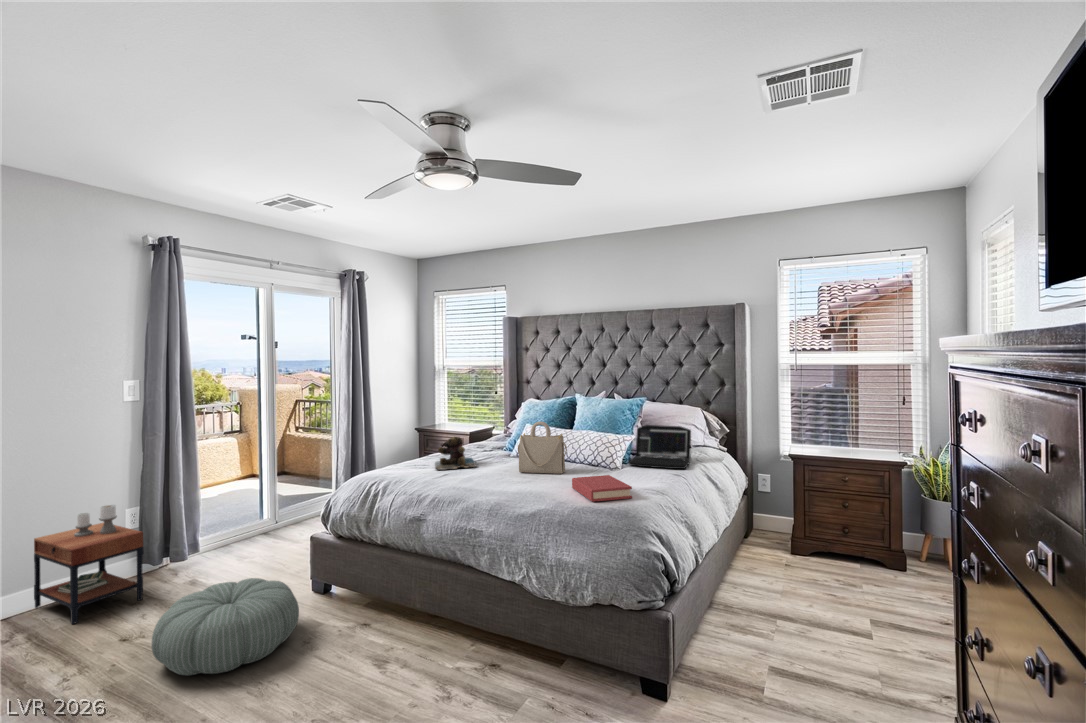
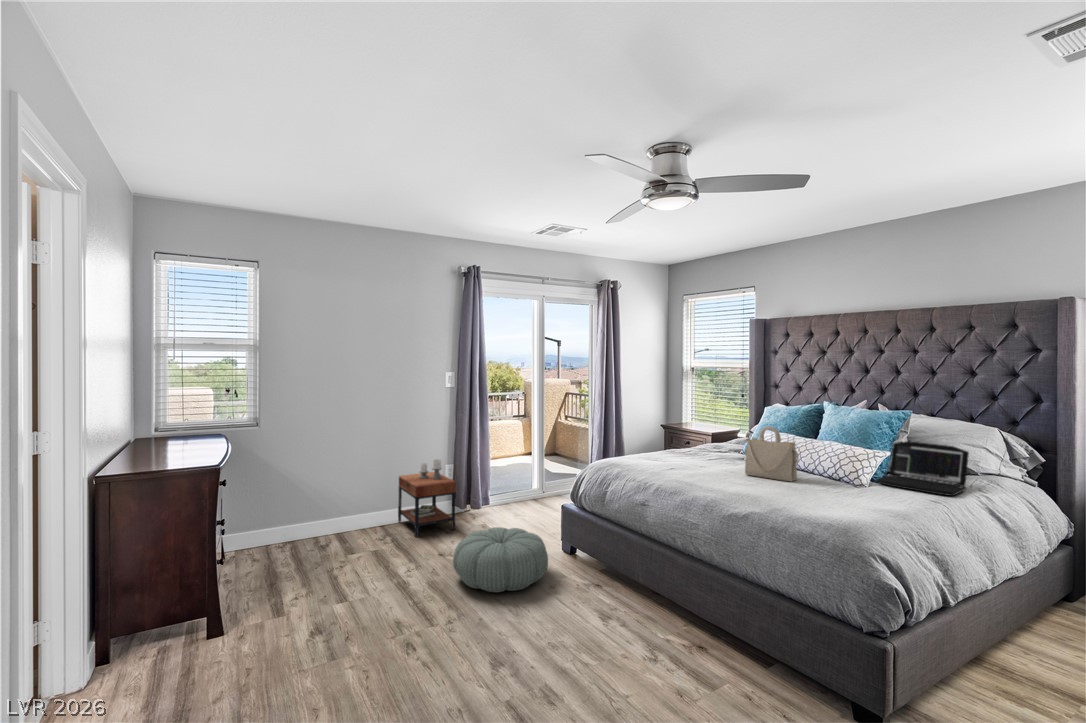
teddy bear: present [435,437,477,469] -> none [666,434,705,464]
hardback book: present [572,475,632,502] -> none [796,486,863,517]

